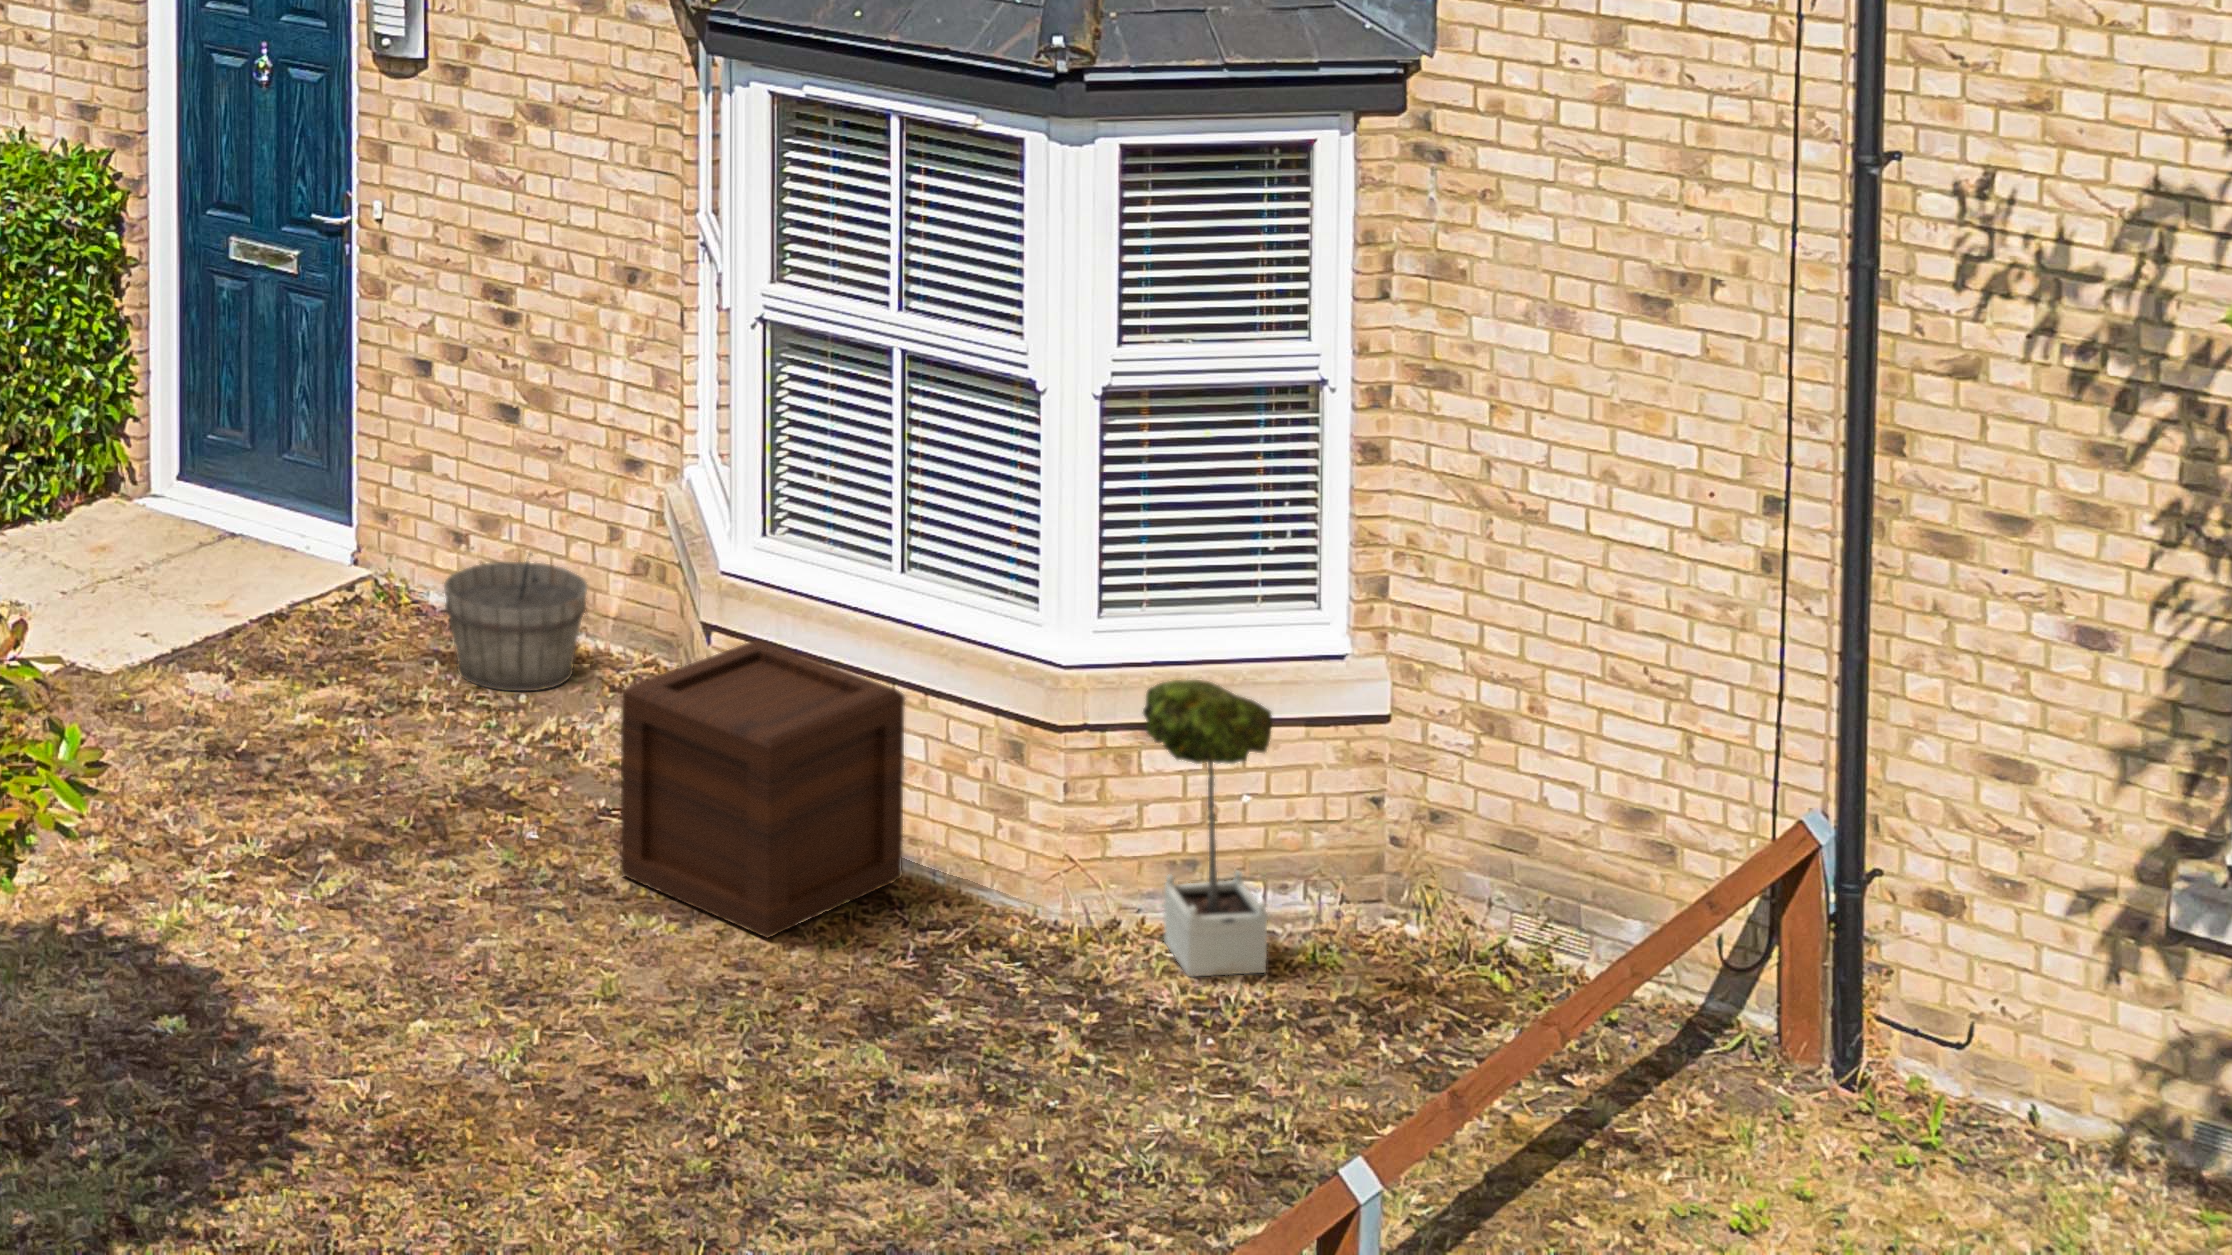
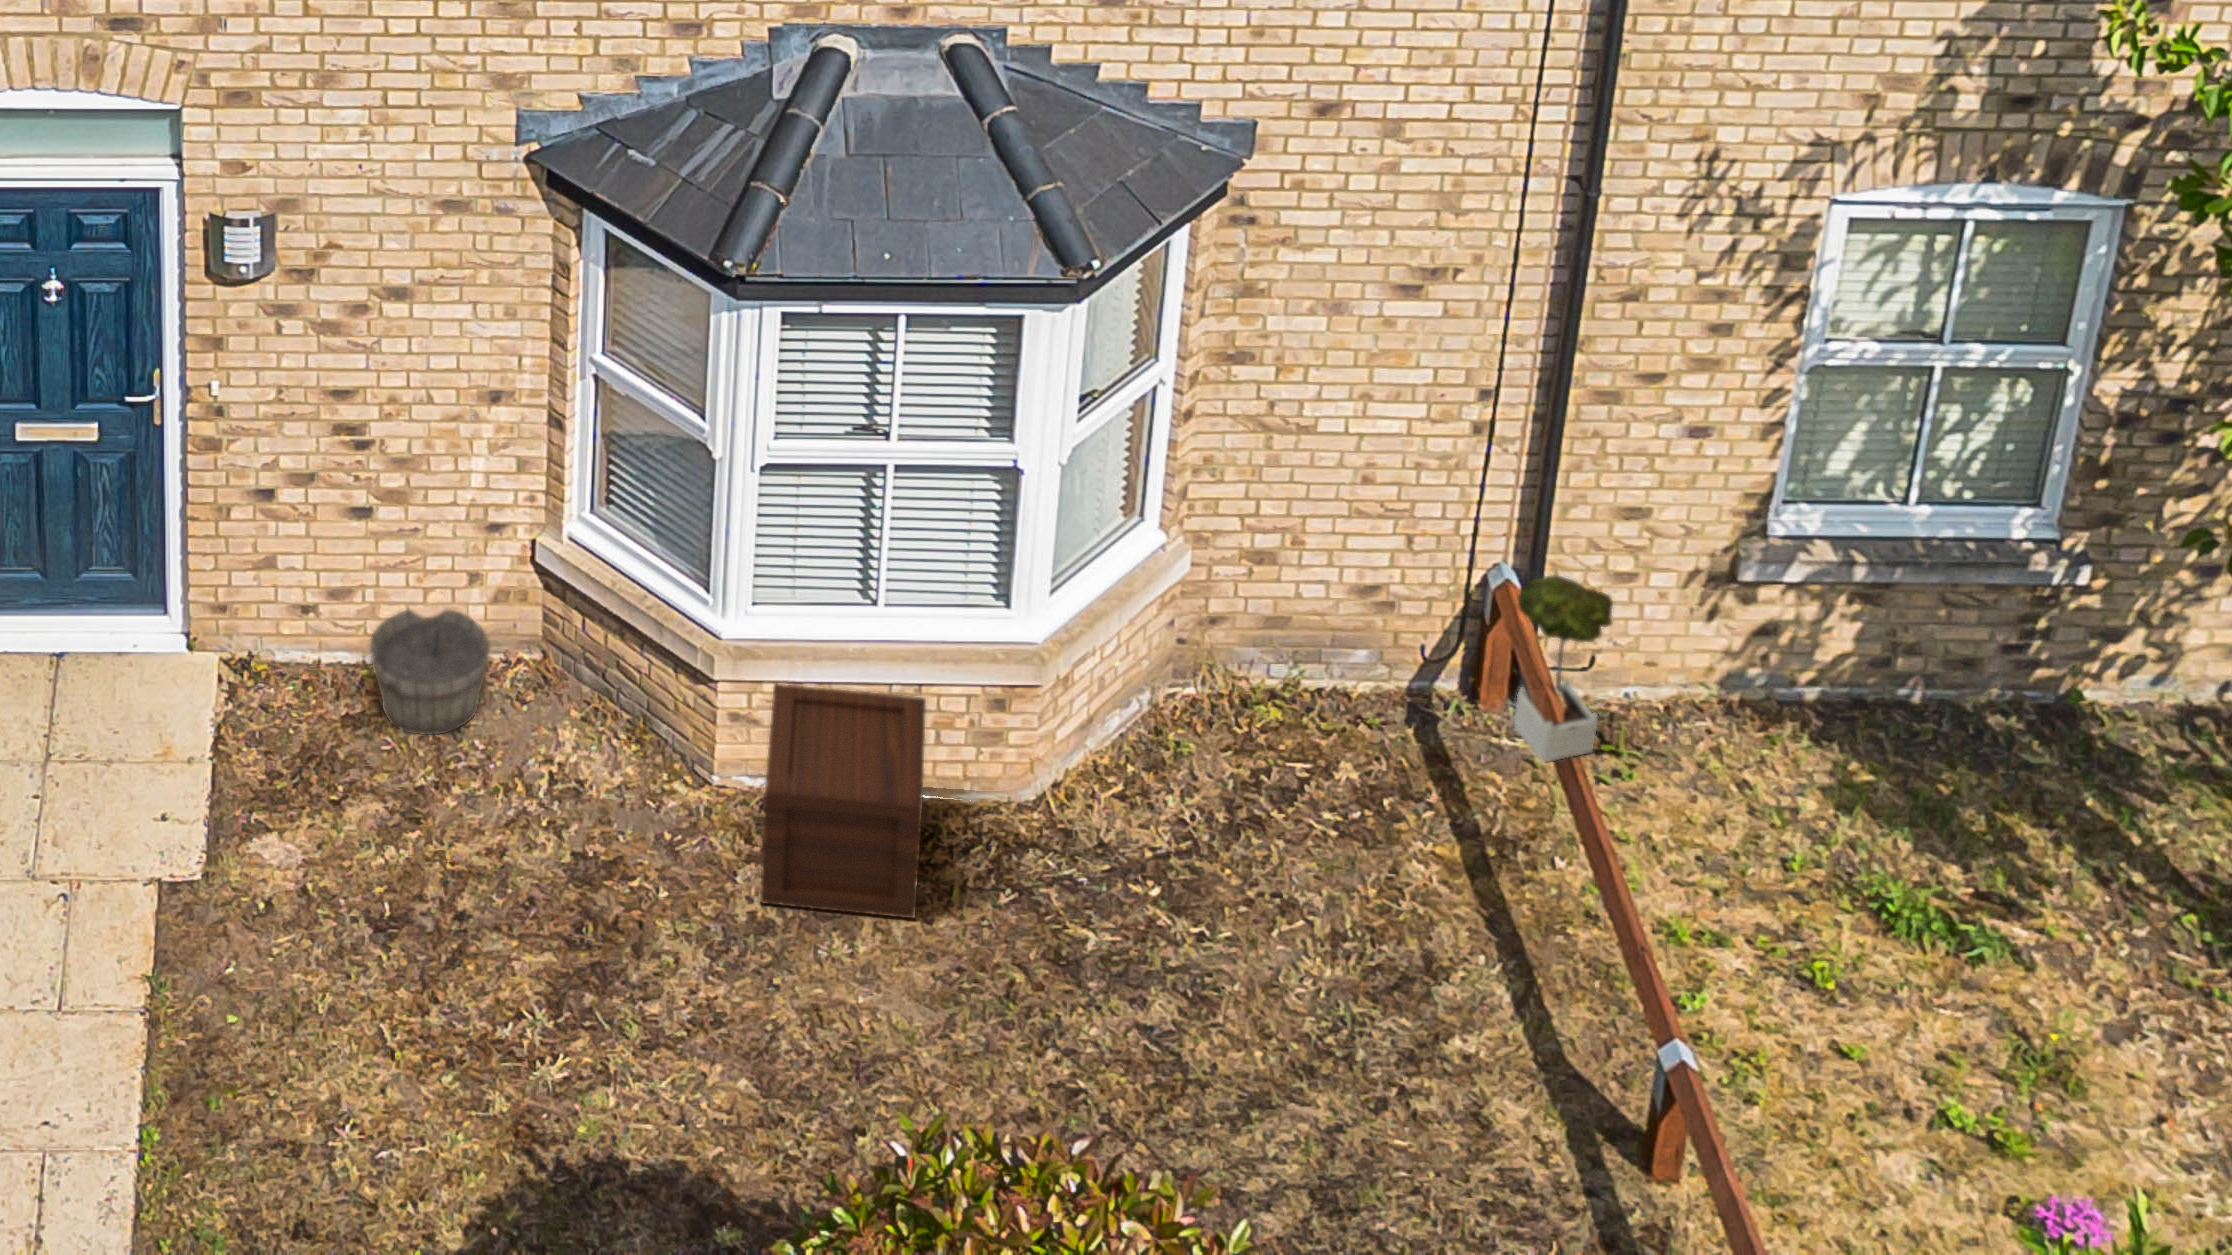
potted tree: present [1143,680,1272,977] -> present [1514,575,1613,762]

